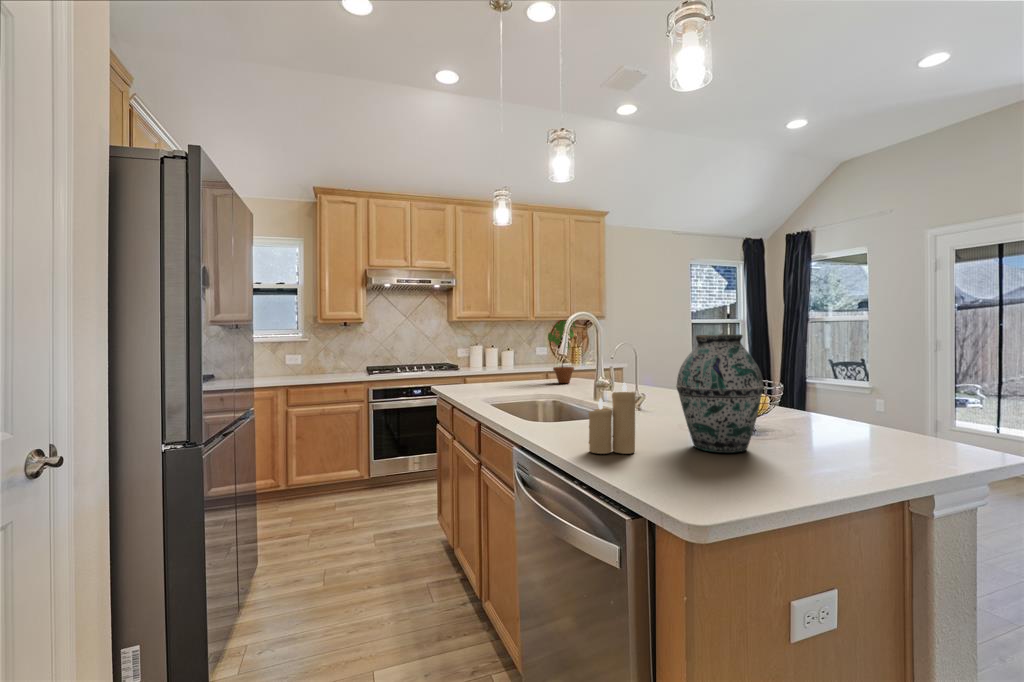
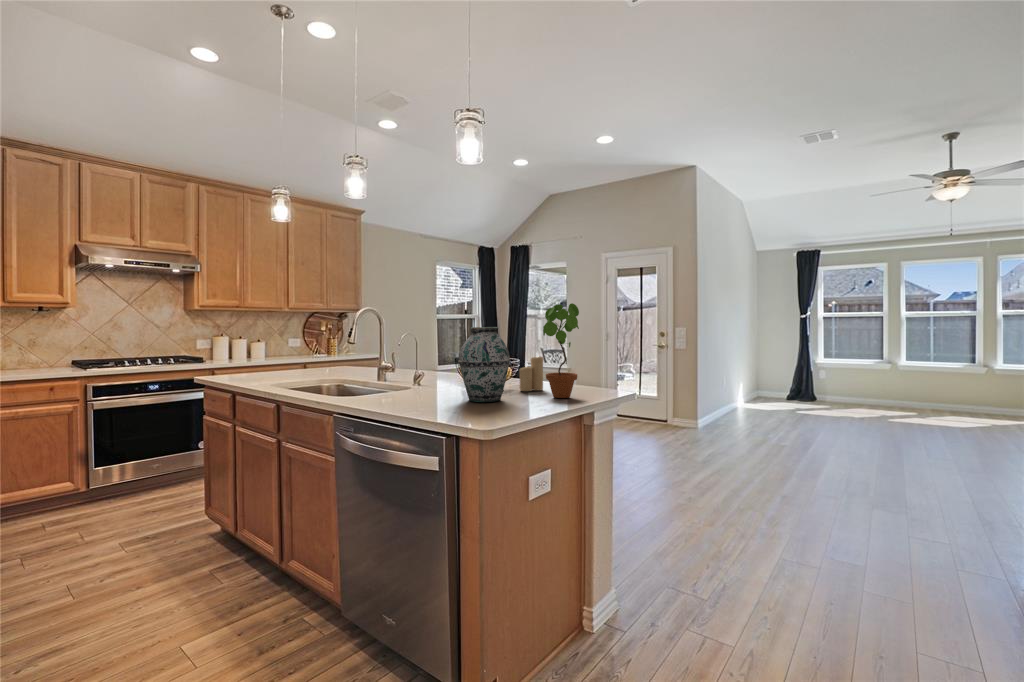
potted plant: present [548,321,576,383] -> present [543,303,579,398]
candle: present [588,383,635,454] -> present [520,353,543,391]

